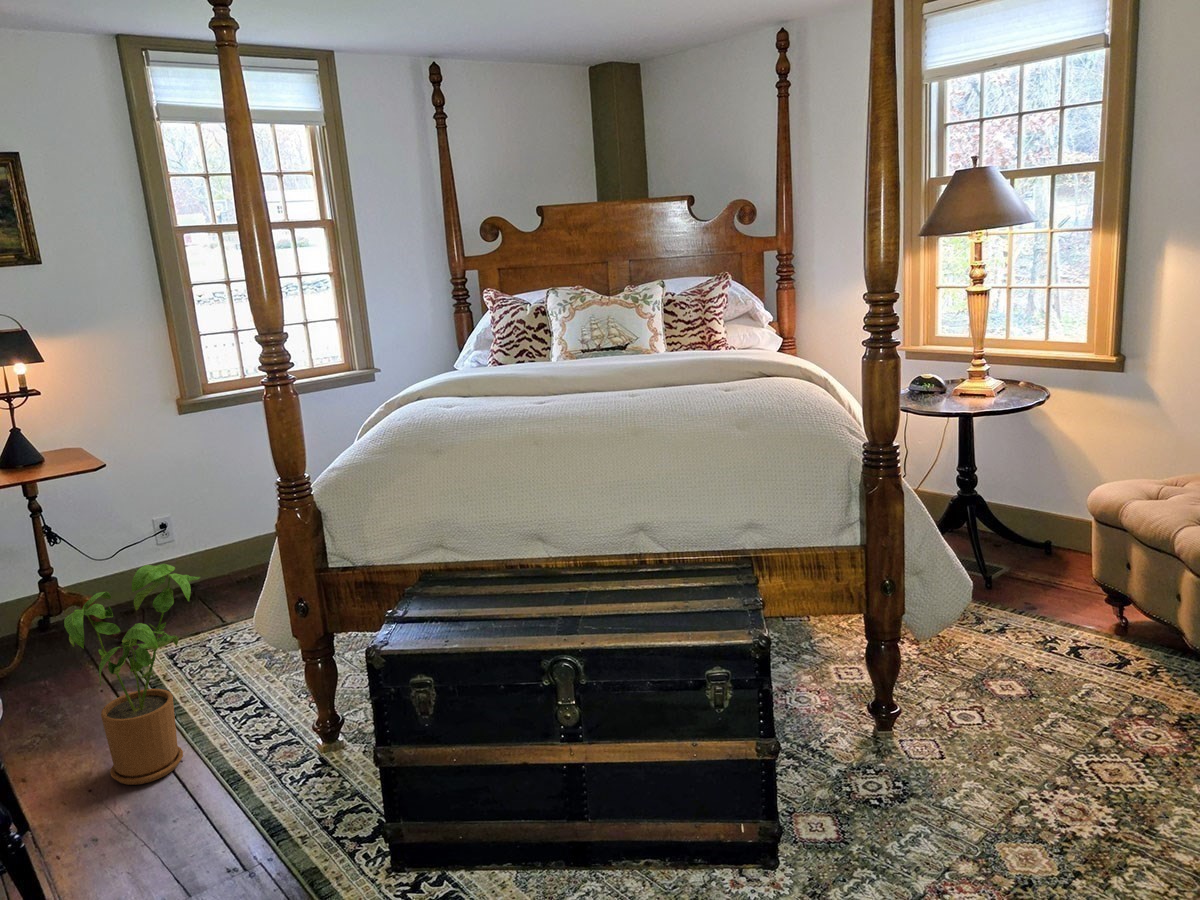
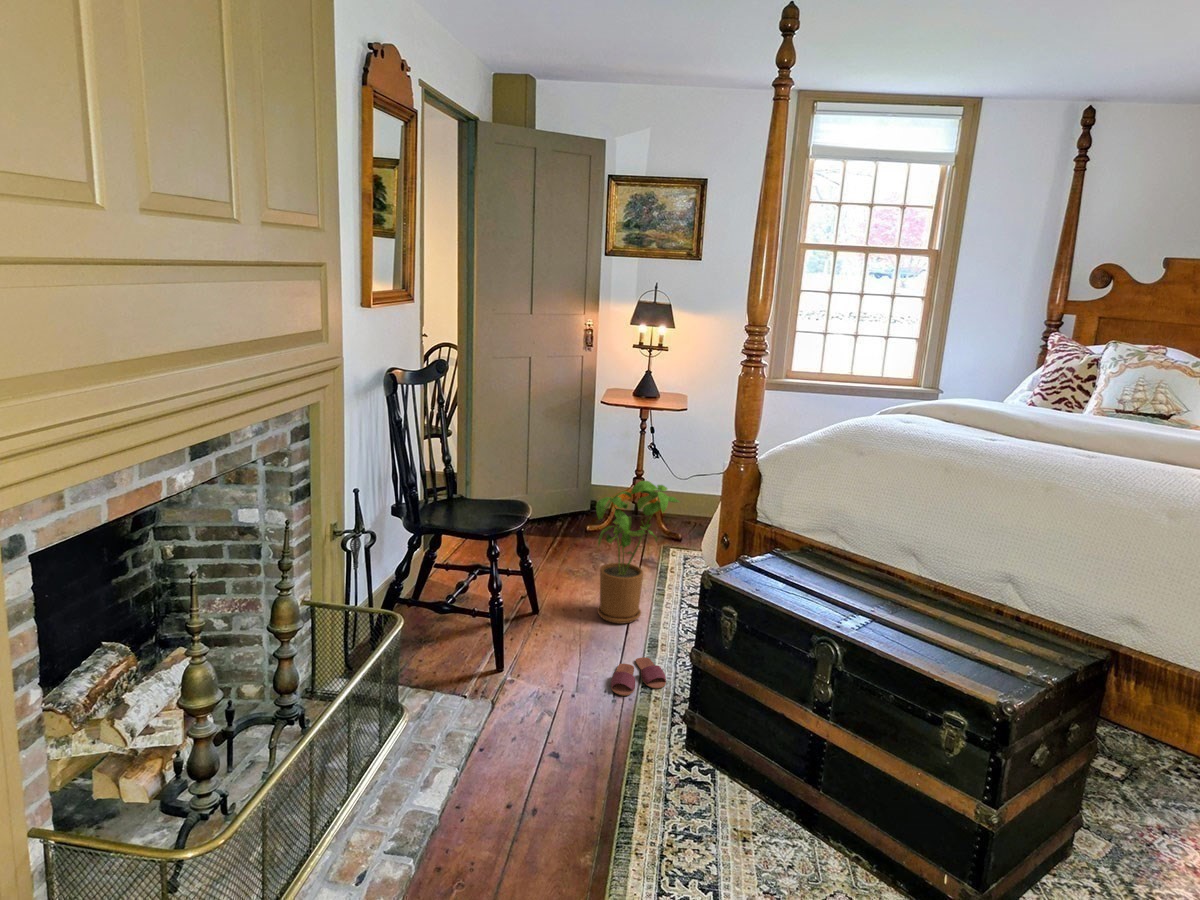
slippers: none [215,798,298,867] -> present [611,657,666,696]

